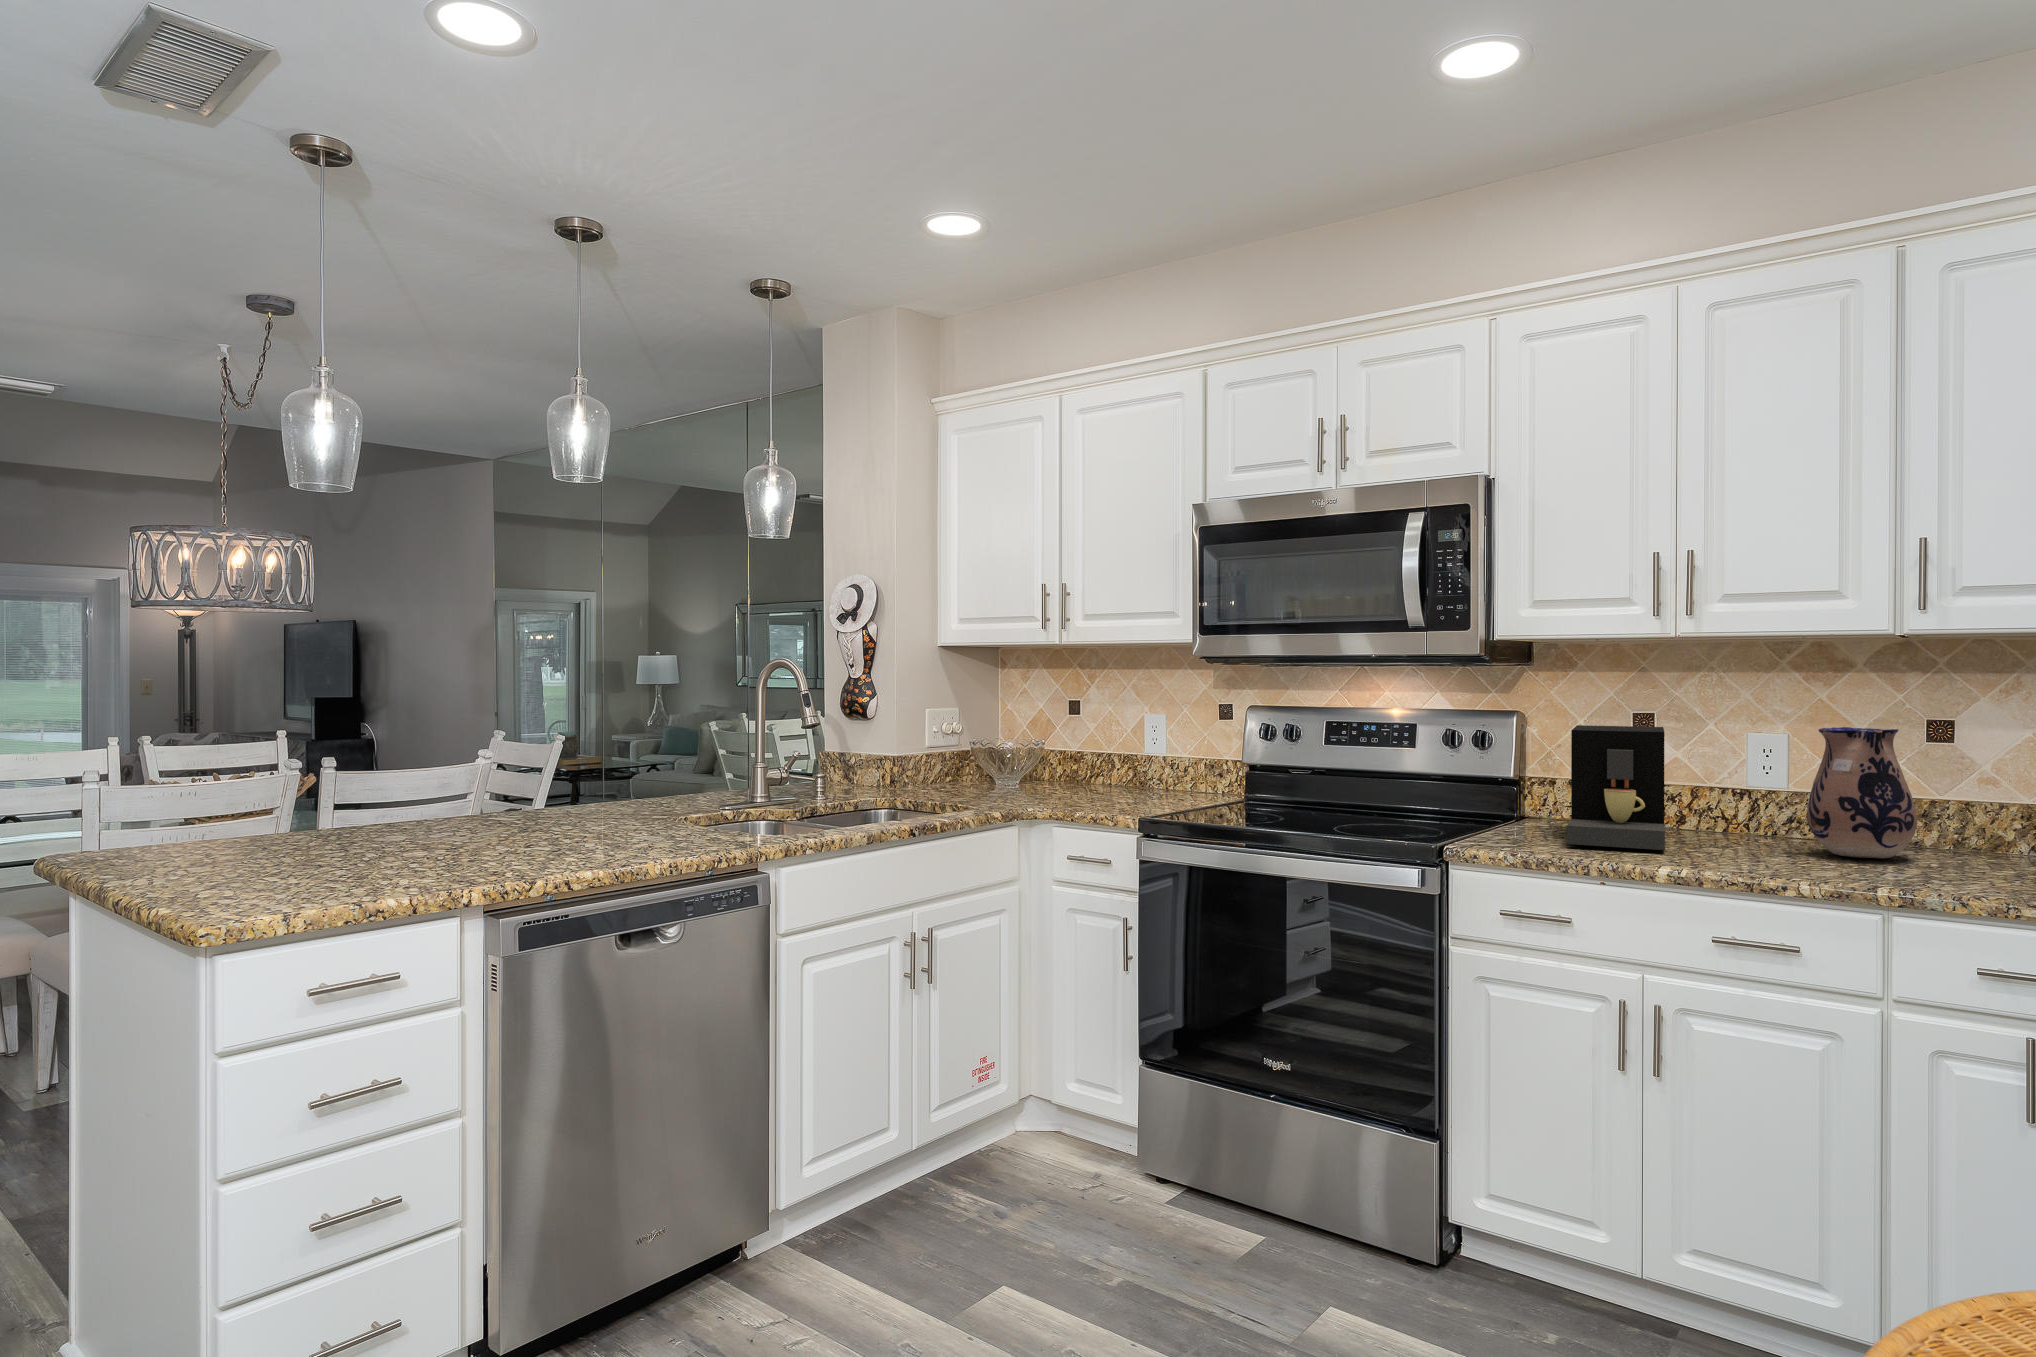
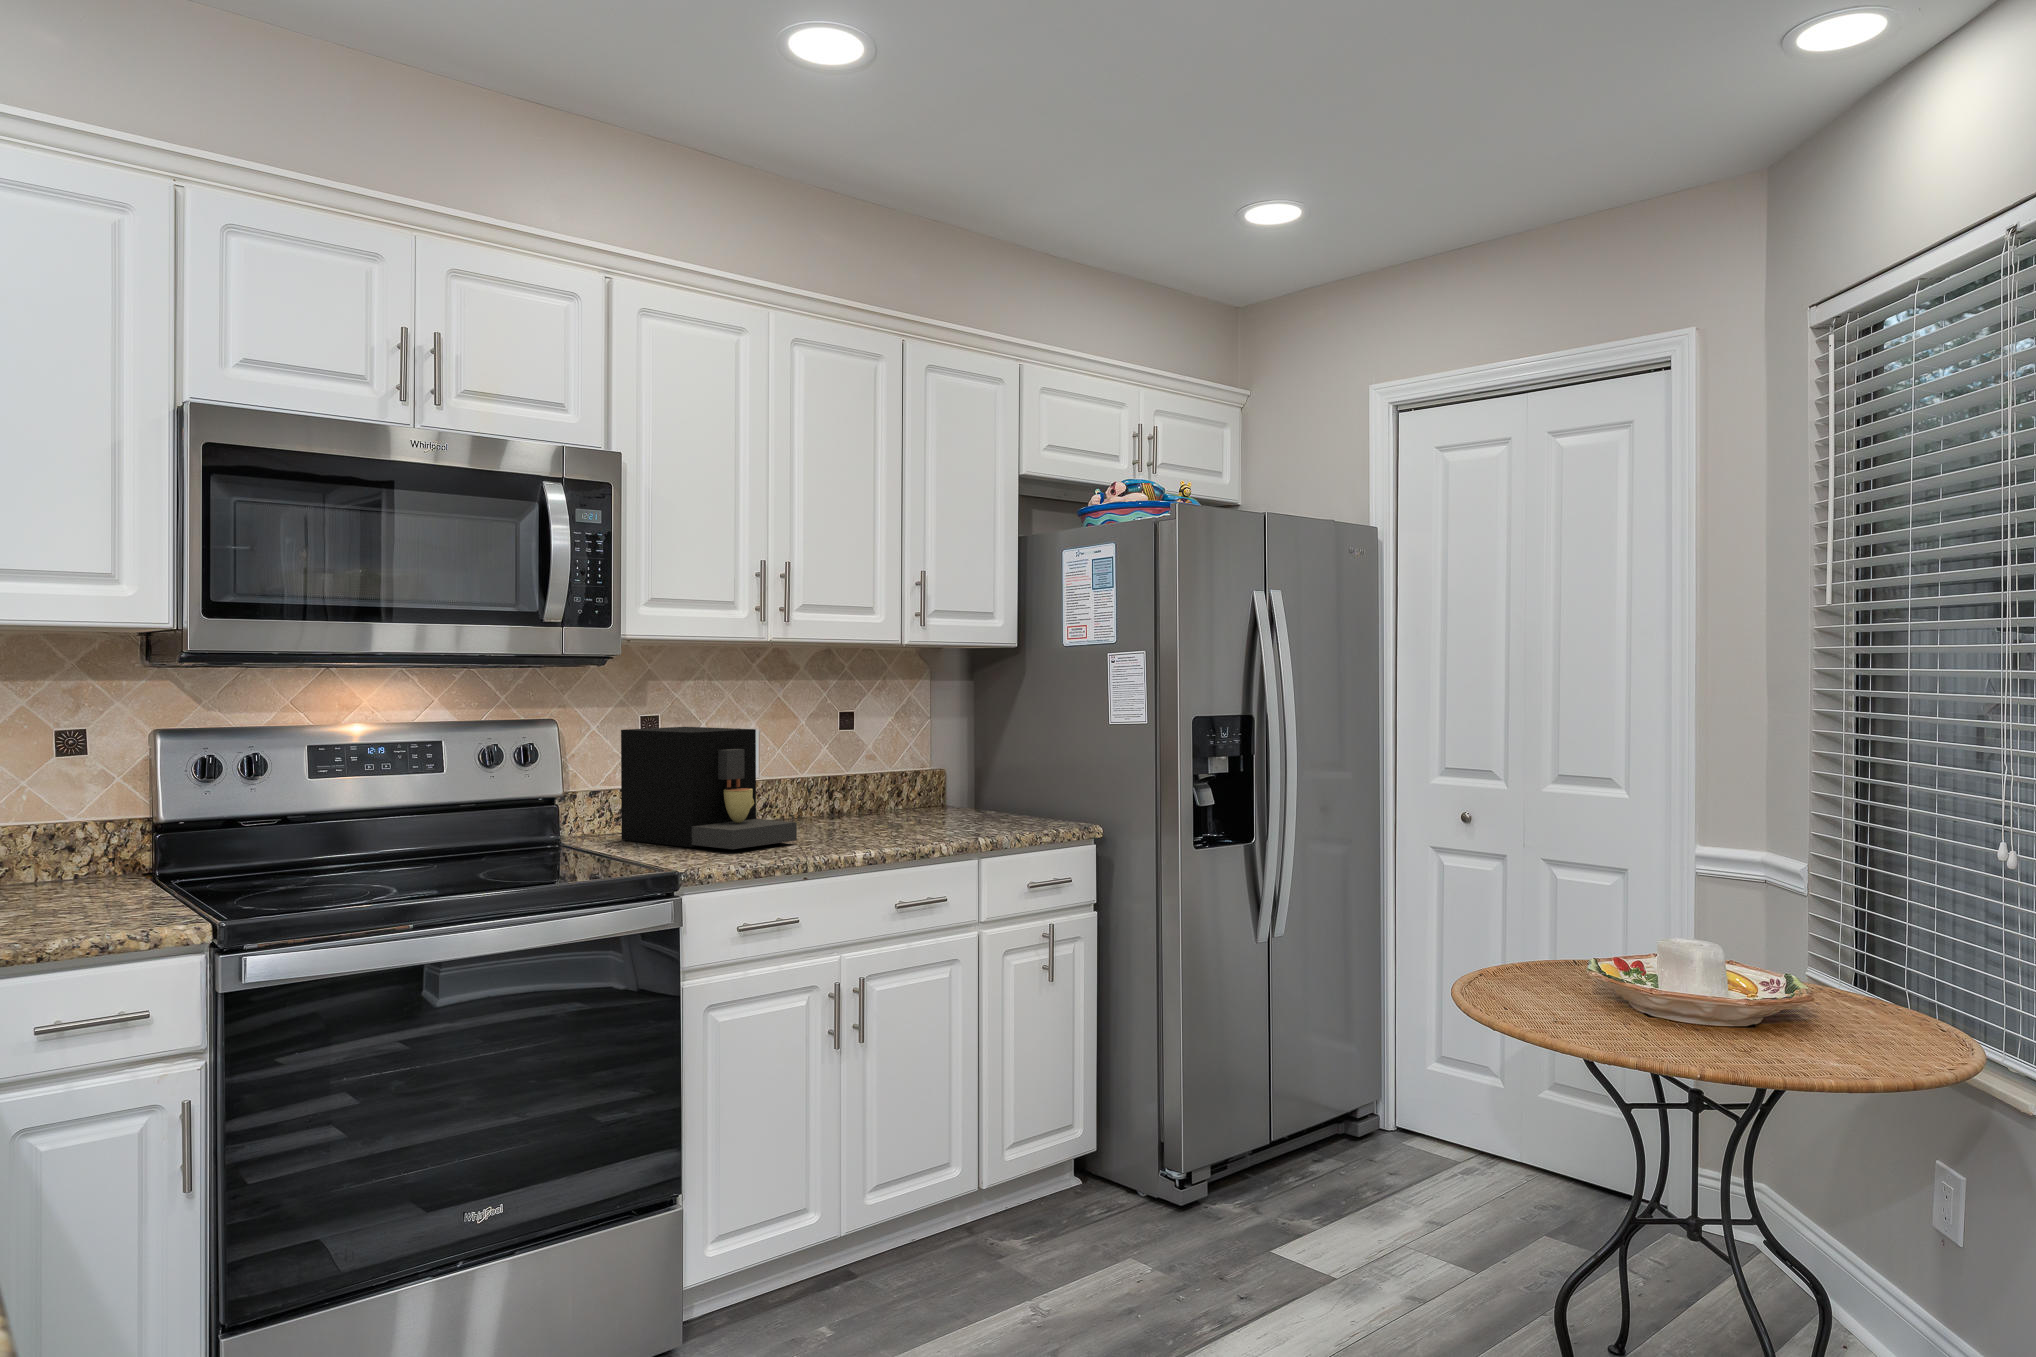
ceramic pitcher: present [1807,727,1917,859] -> none [816,716,902,825]

